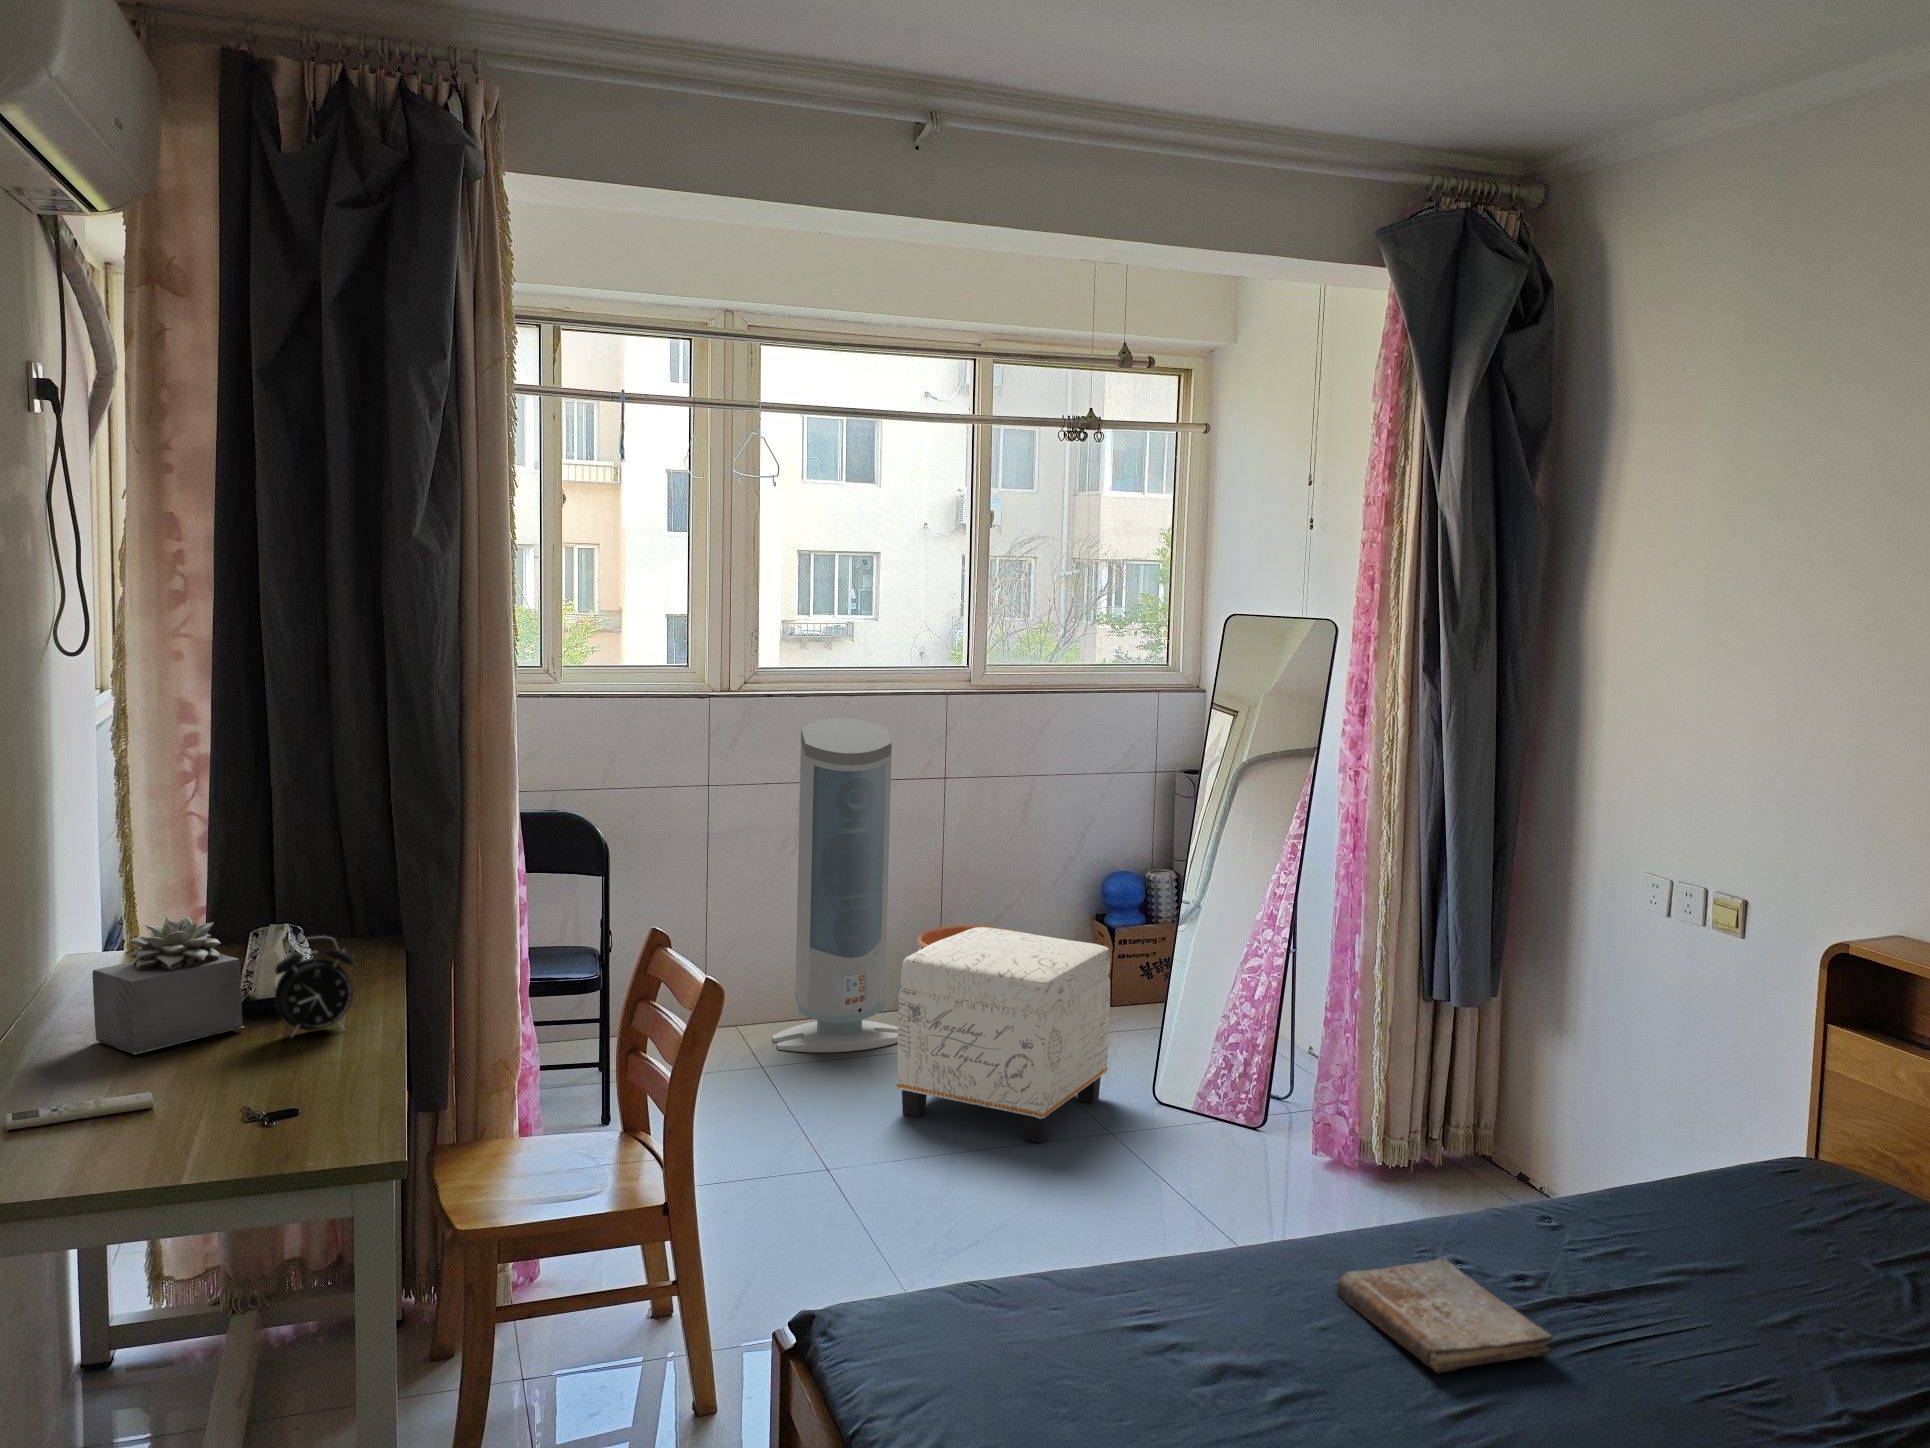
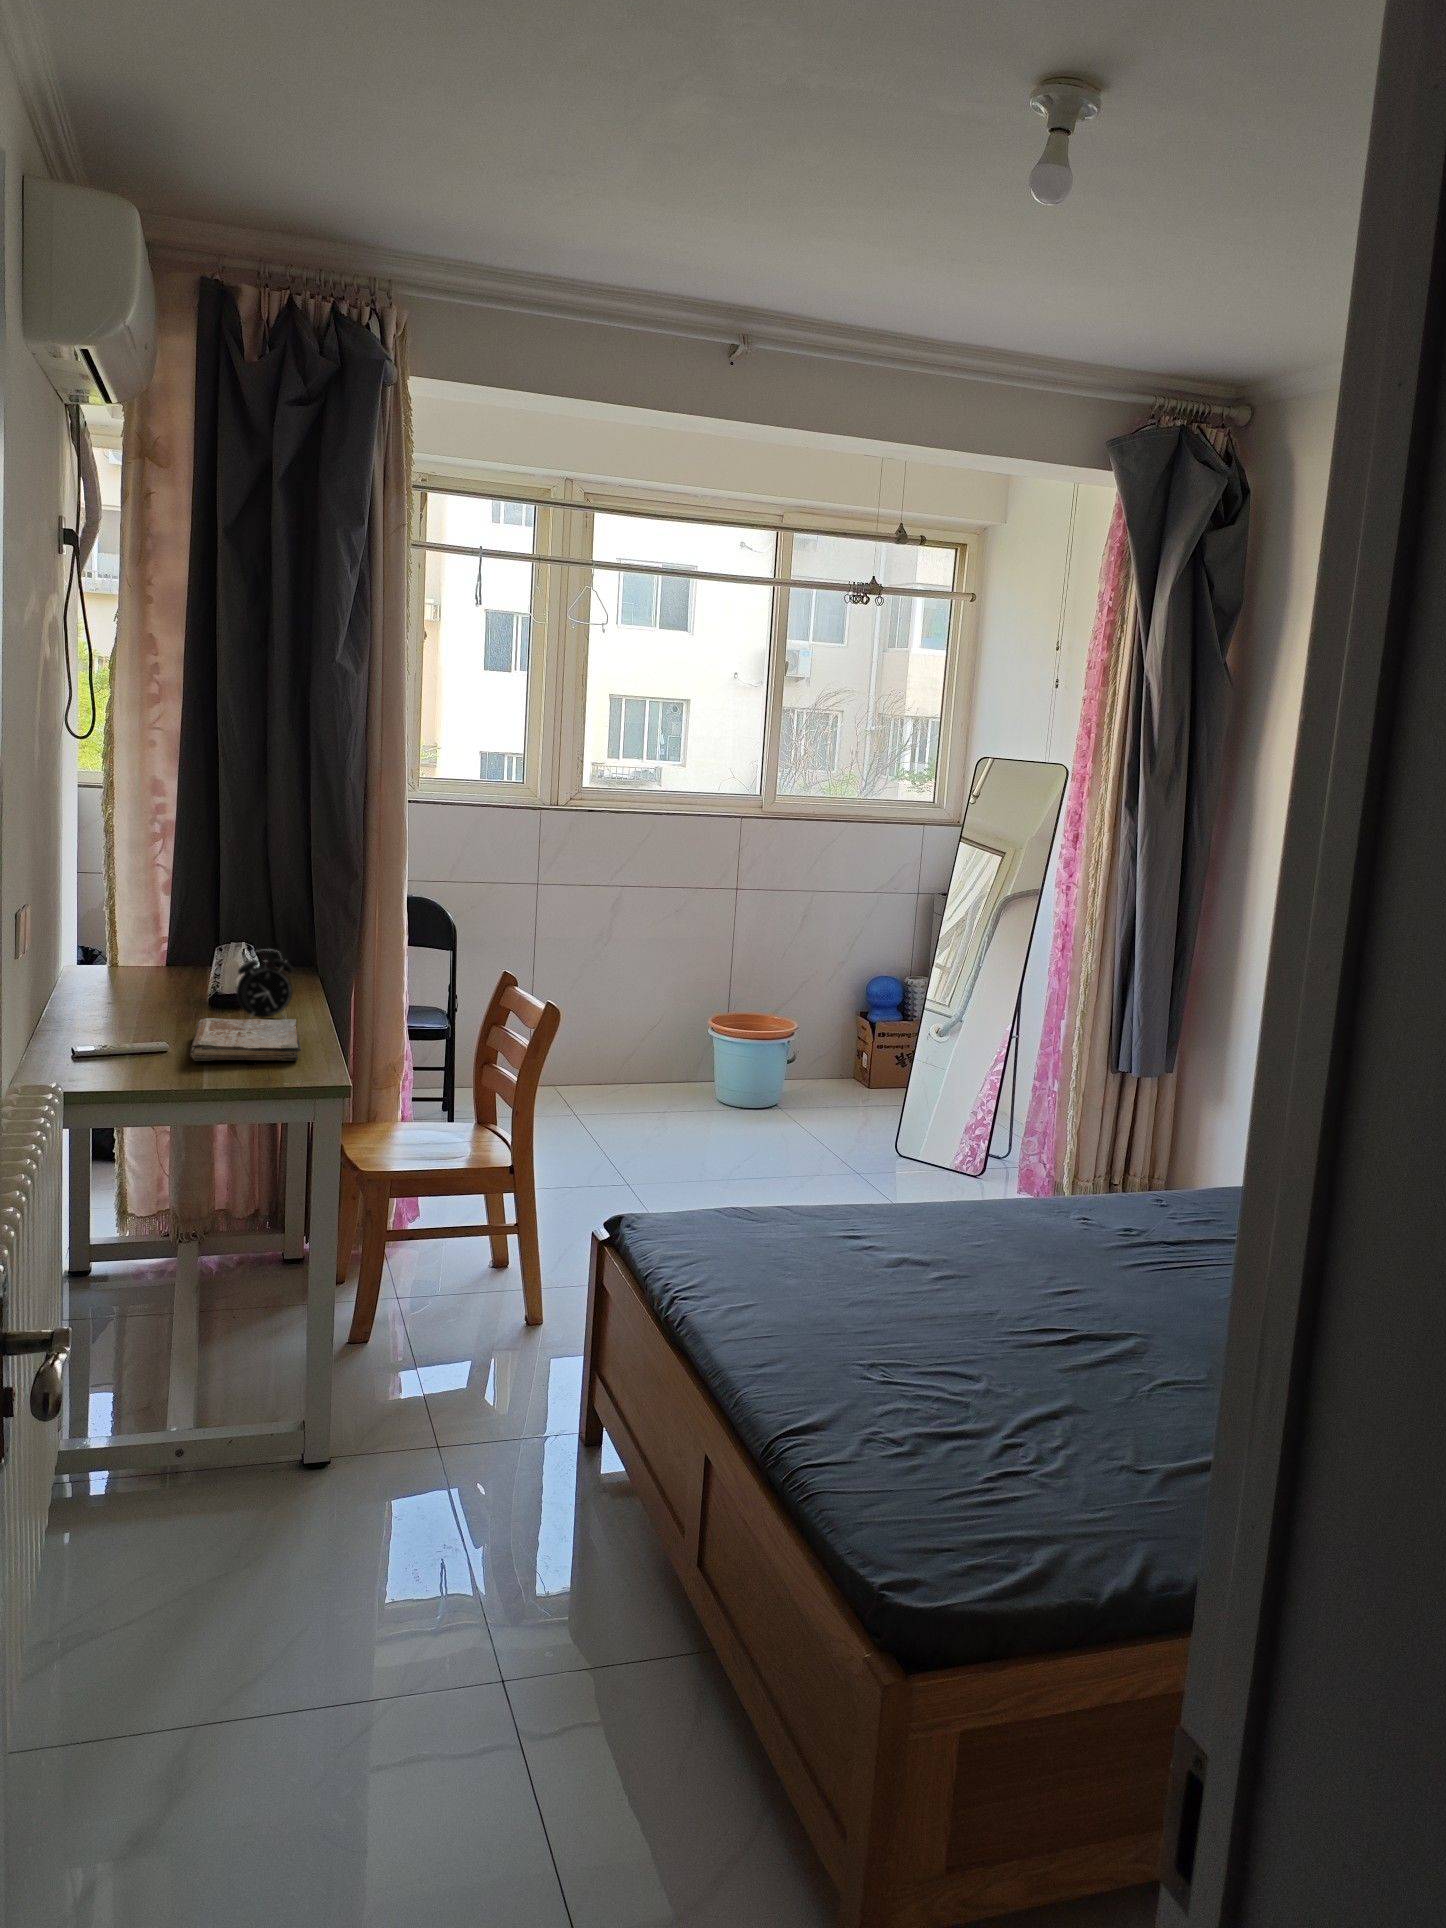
air purifier: present [772,718,898,1052] -> none [584,831,694,1105]
succulent plant: present [92,916,244,1054] -> none [107,929,214,1024]
ottoman: present [897,927,1110,1143] -> none [685,1007,864,1176]
book: present [1337,1258,1553,1373] -> present [190,1018,301,1061]

